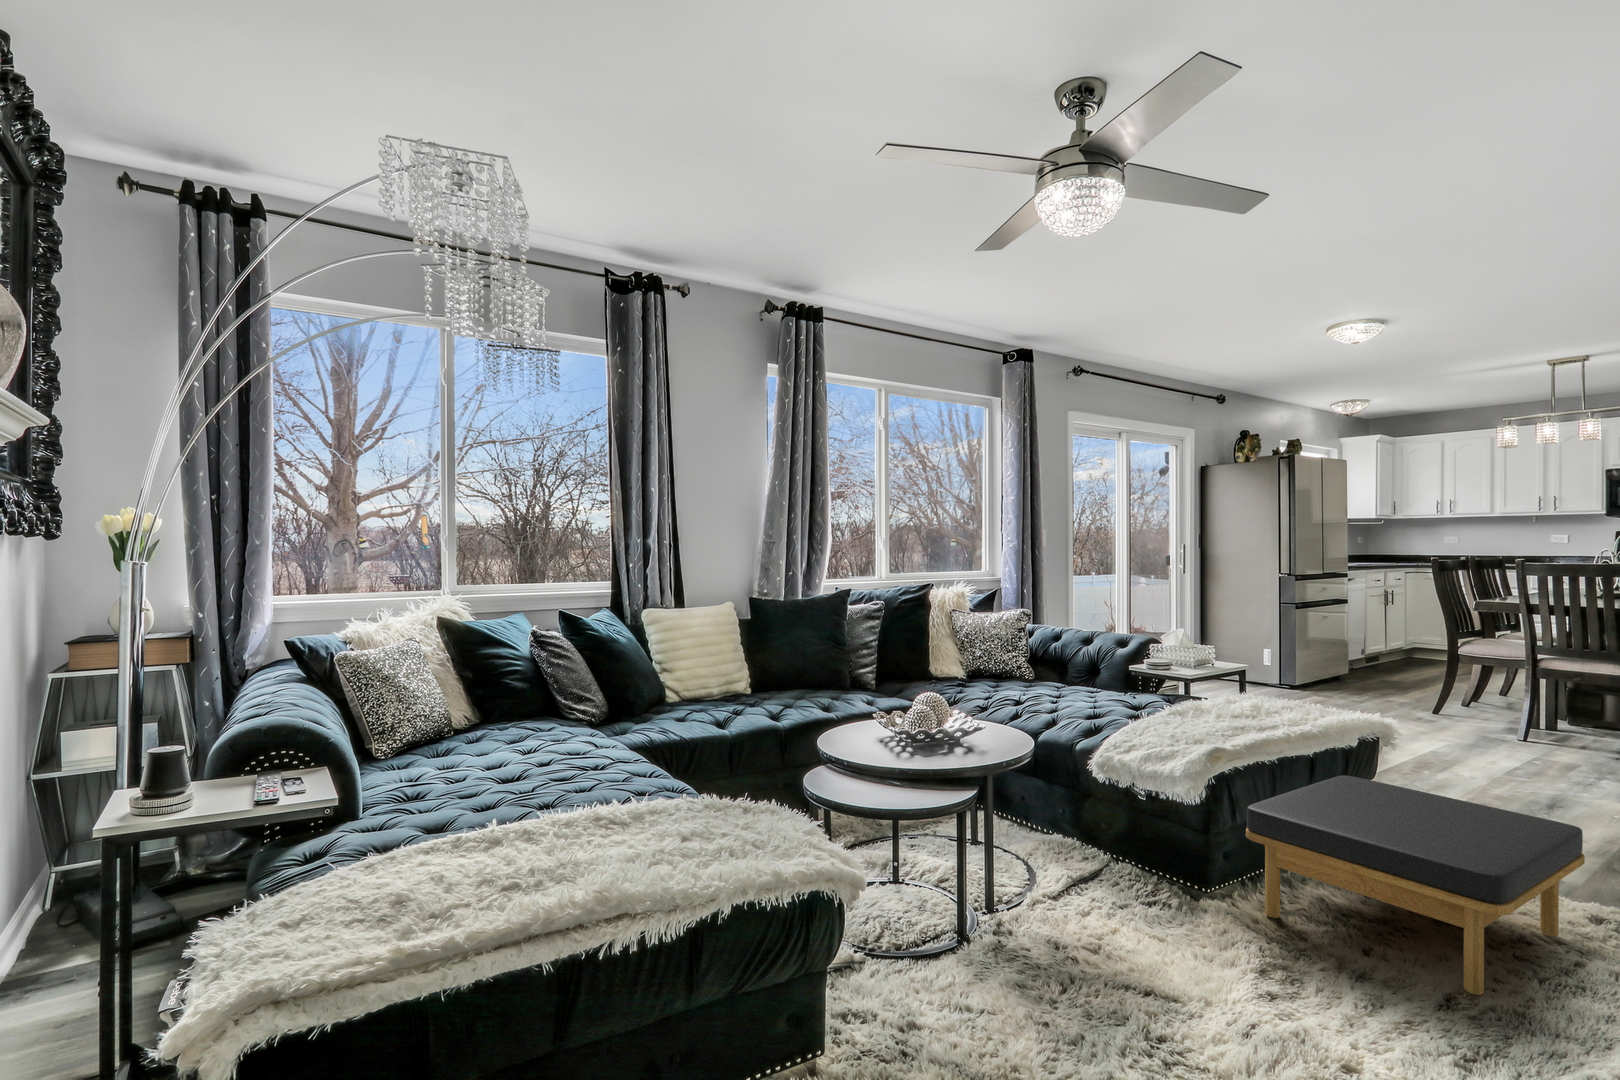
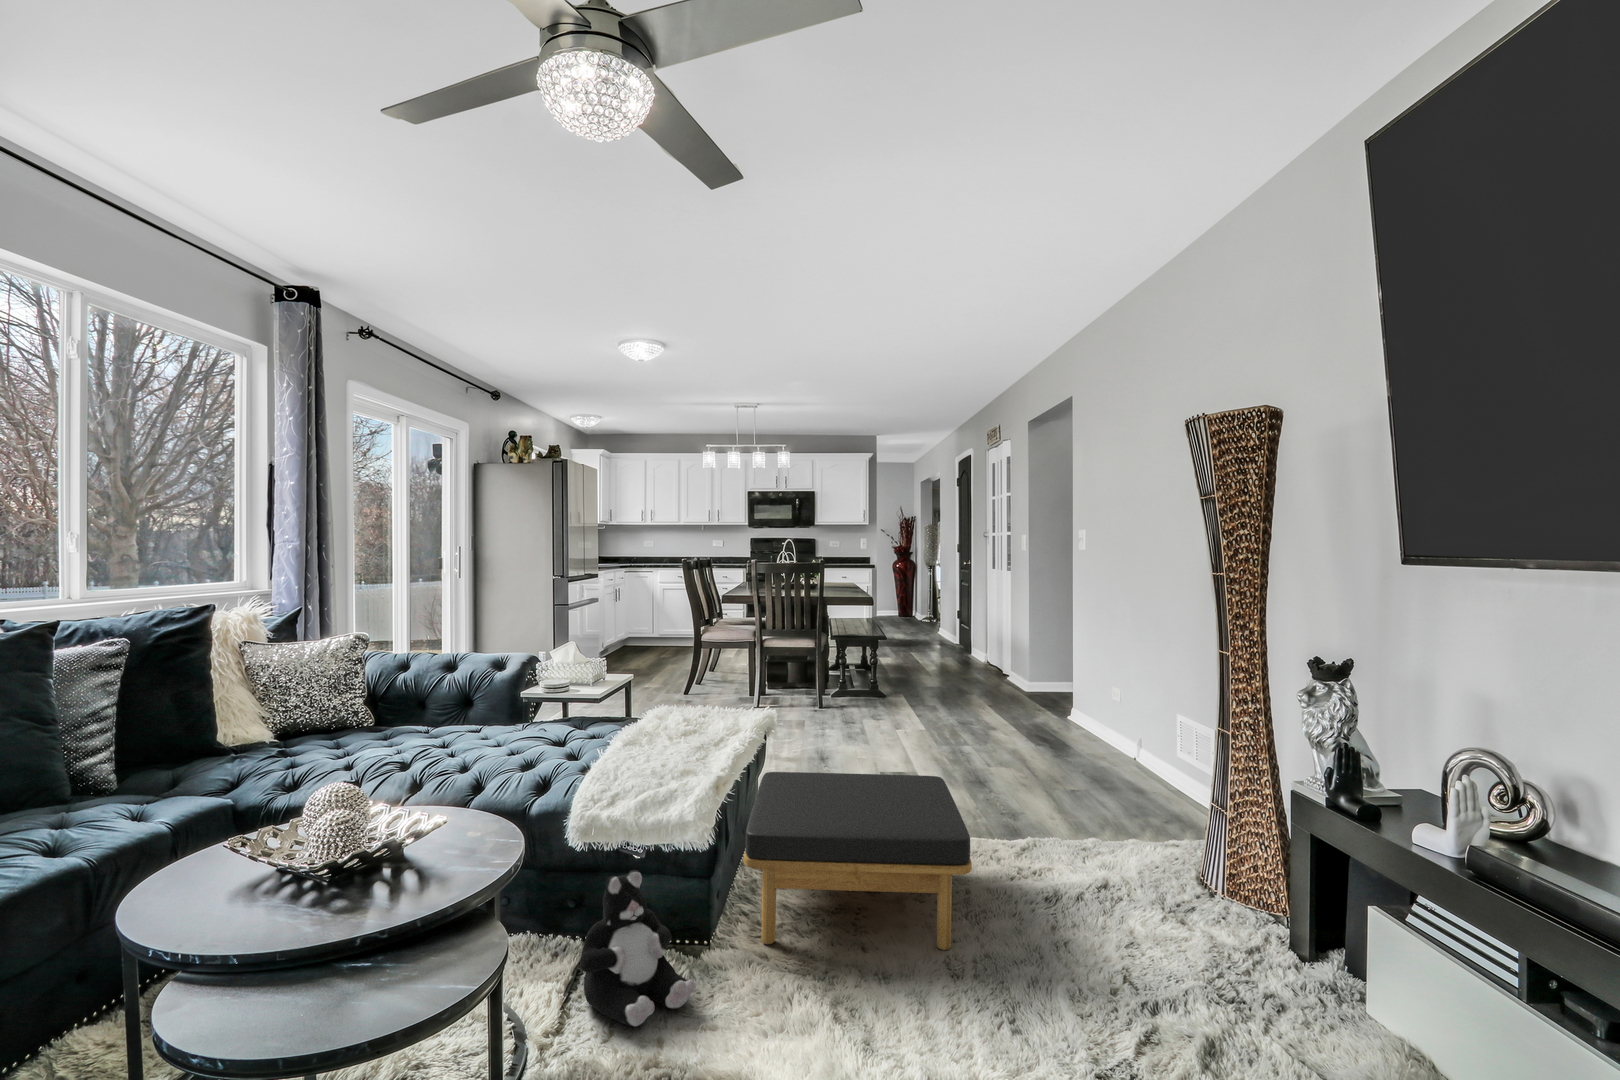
plush toy: none [1075,802,1159,918] -> present [580,870,696,1027]

